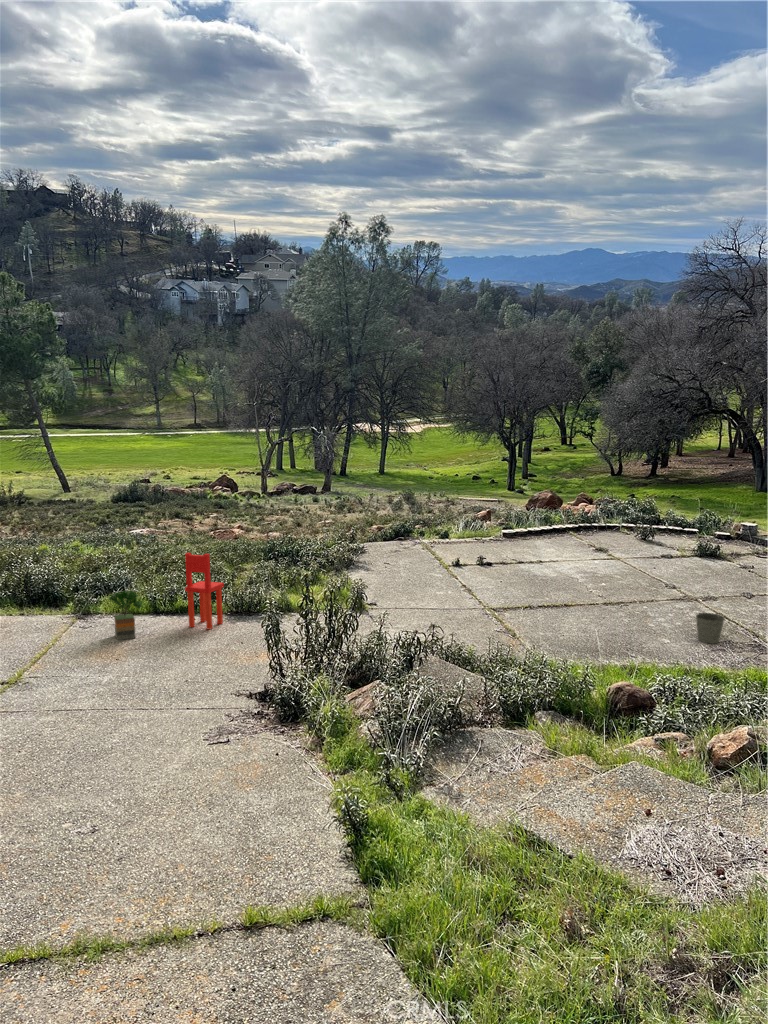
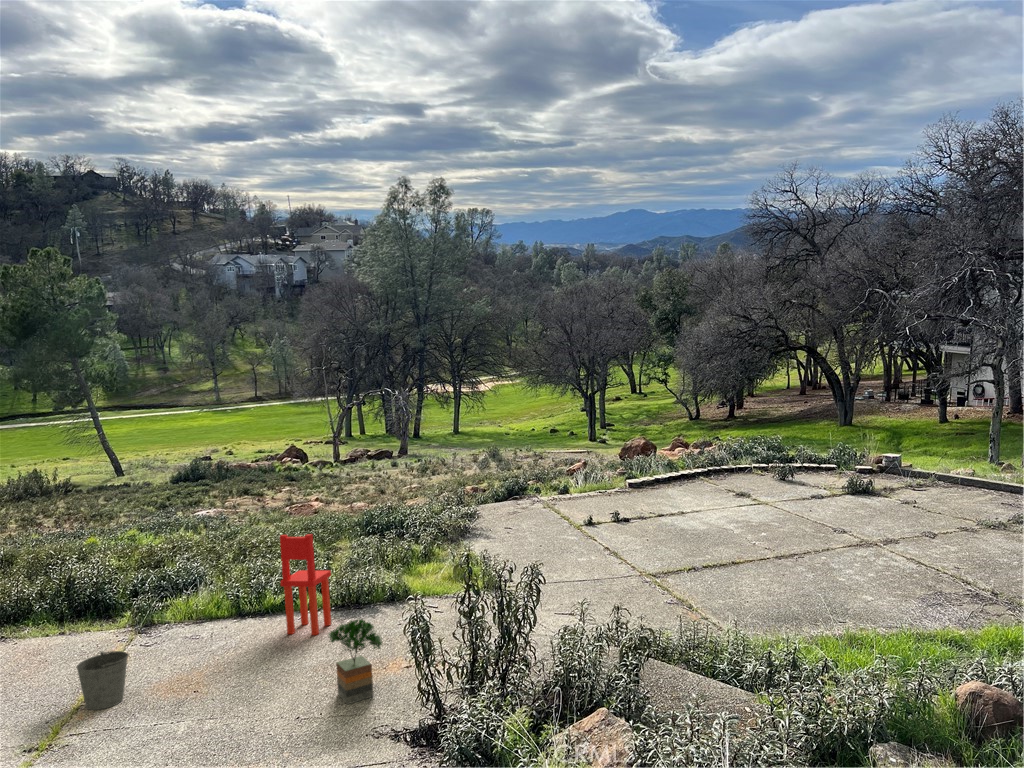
potted tree: present [109,591,142,640] -> present [329,619,382,704]
bucket: present [696,613,724,644] -> present [77,651,129,710]

